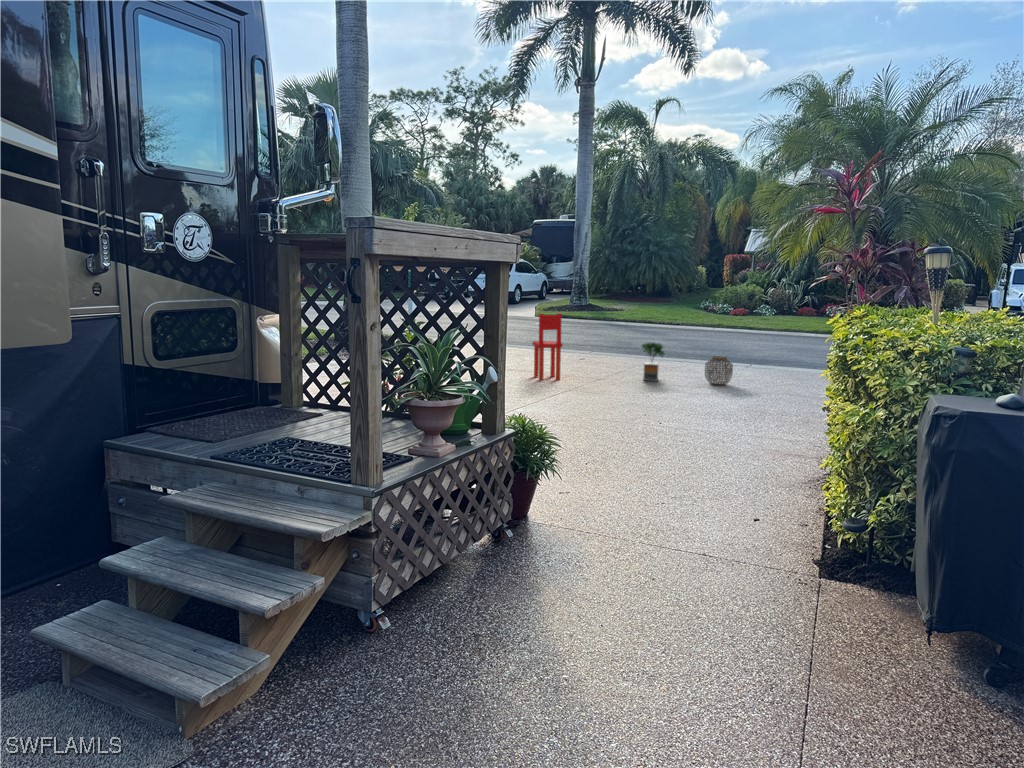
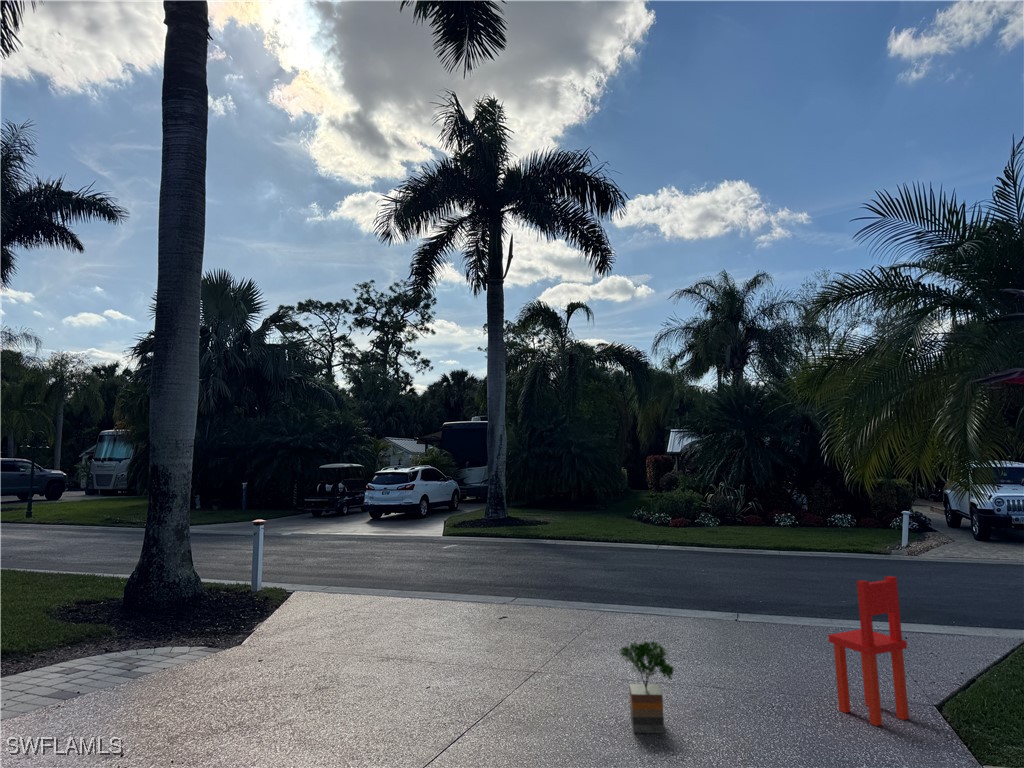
chair: present [533,313,562,380] -> present [828,576,909,726]
woven basket: present [705,356,733,386] -> none [761,669,825,743]

